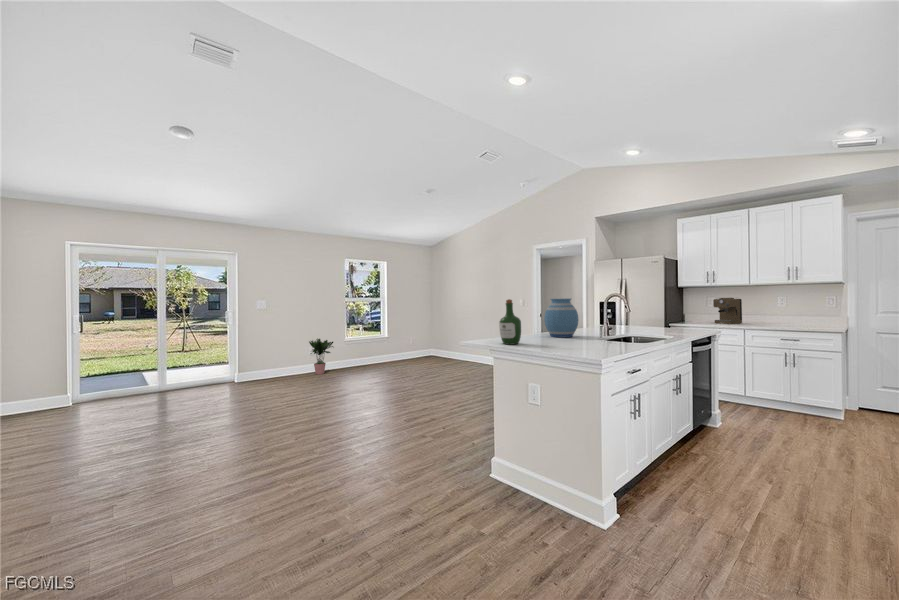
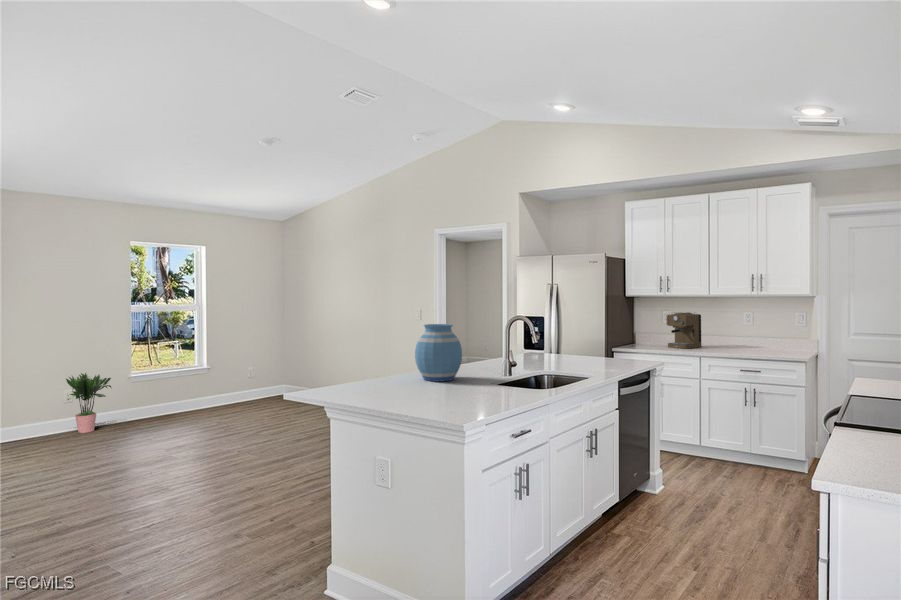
wine bottle: present [499,299,521,344] -> none [335,332,368,399]

